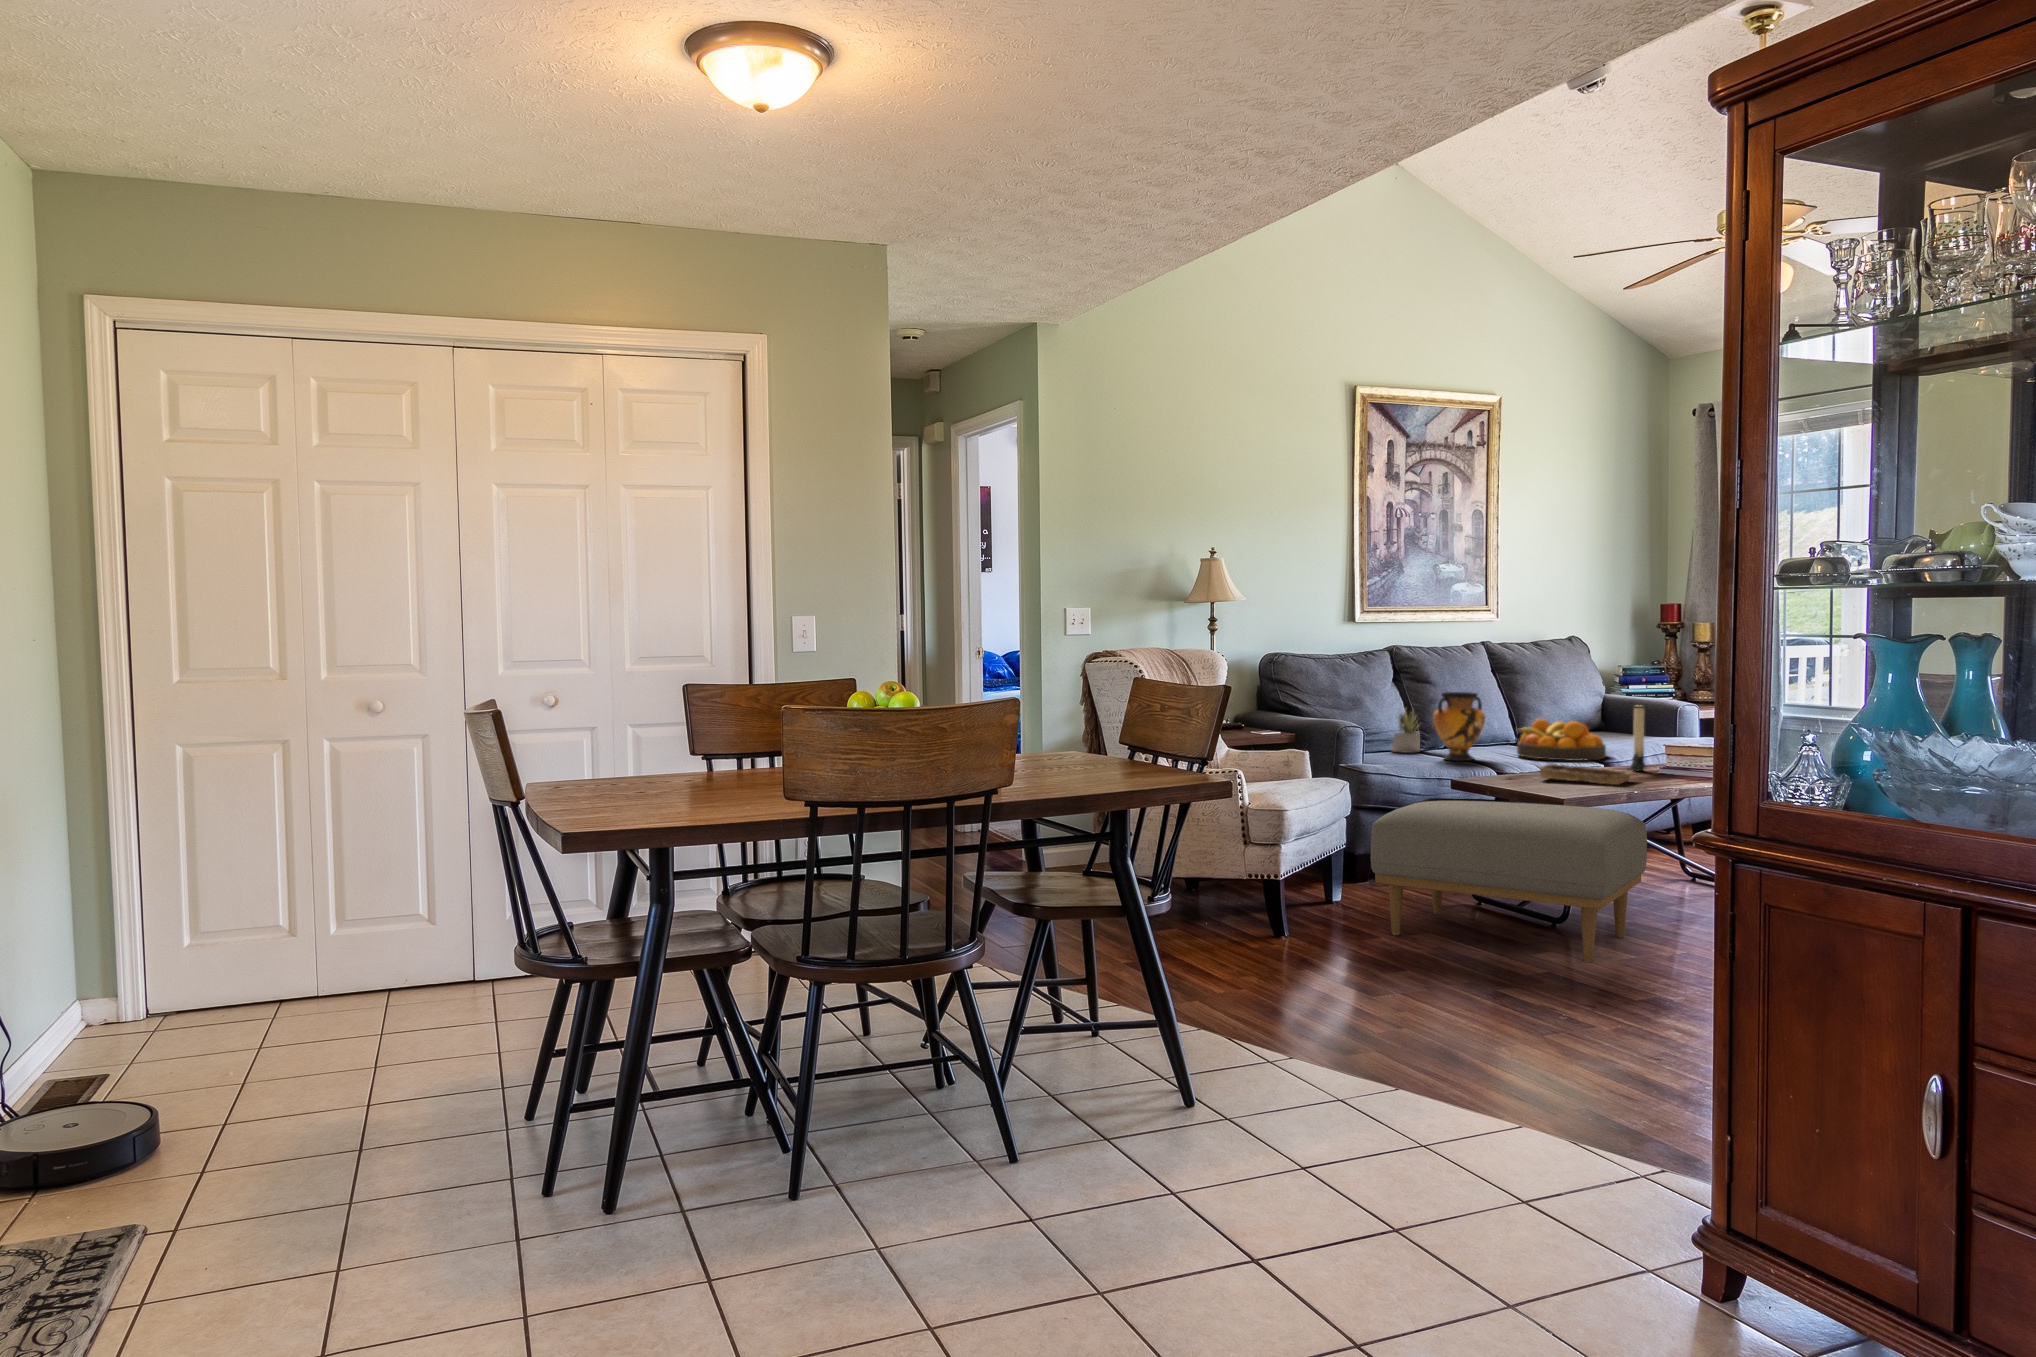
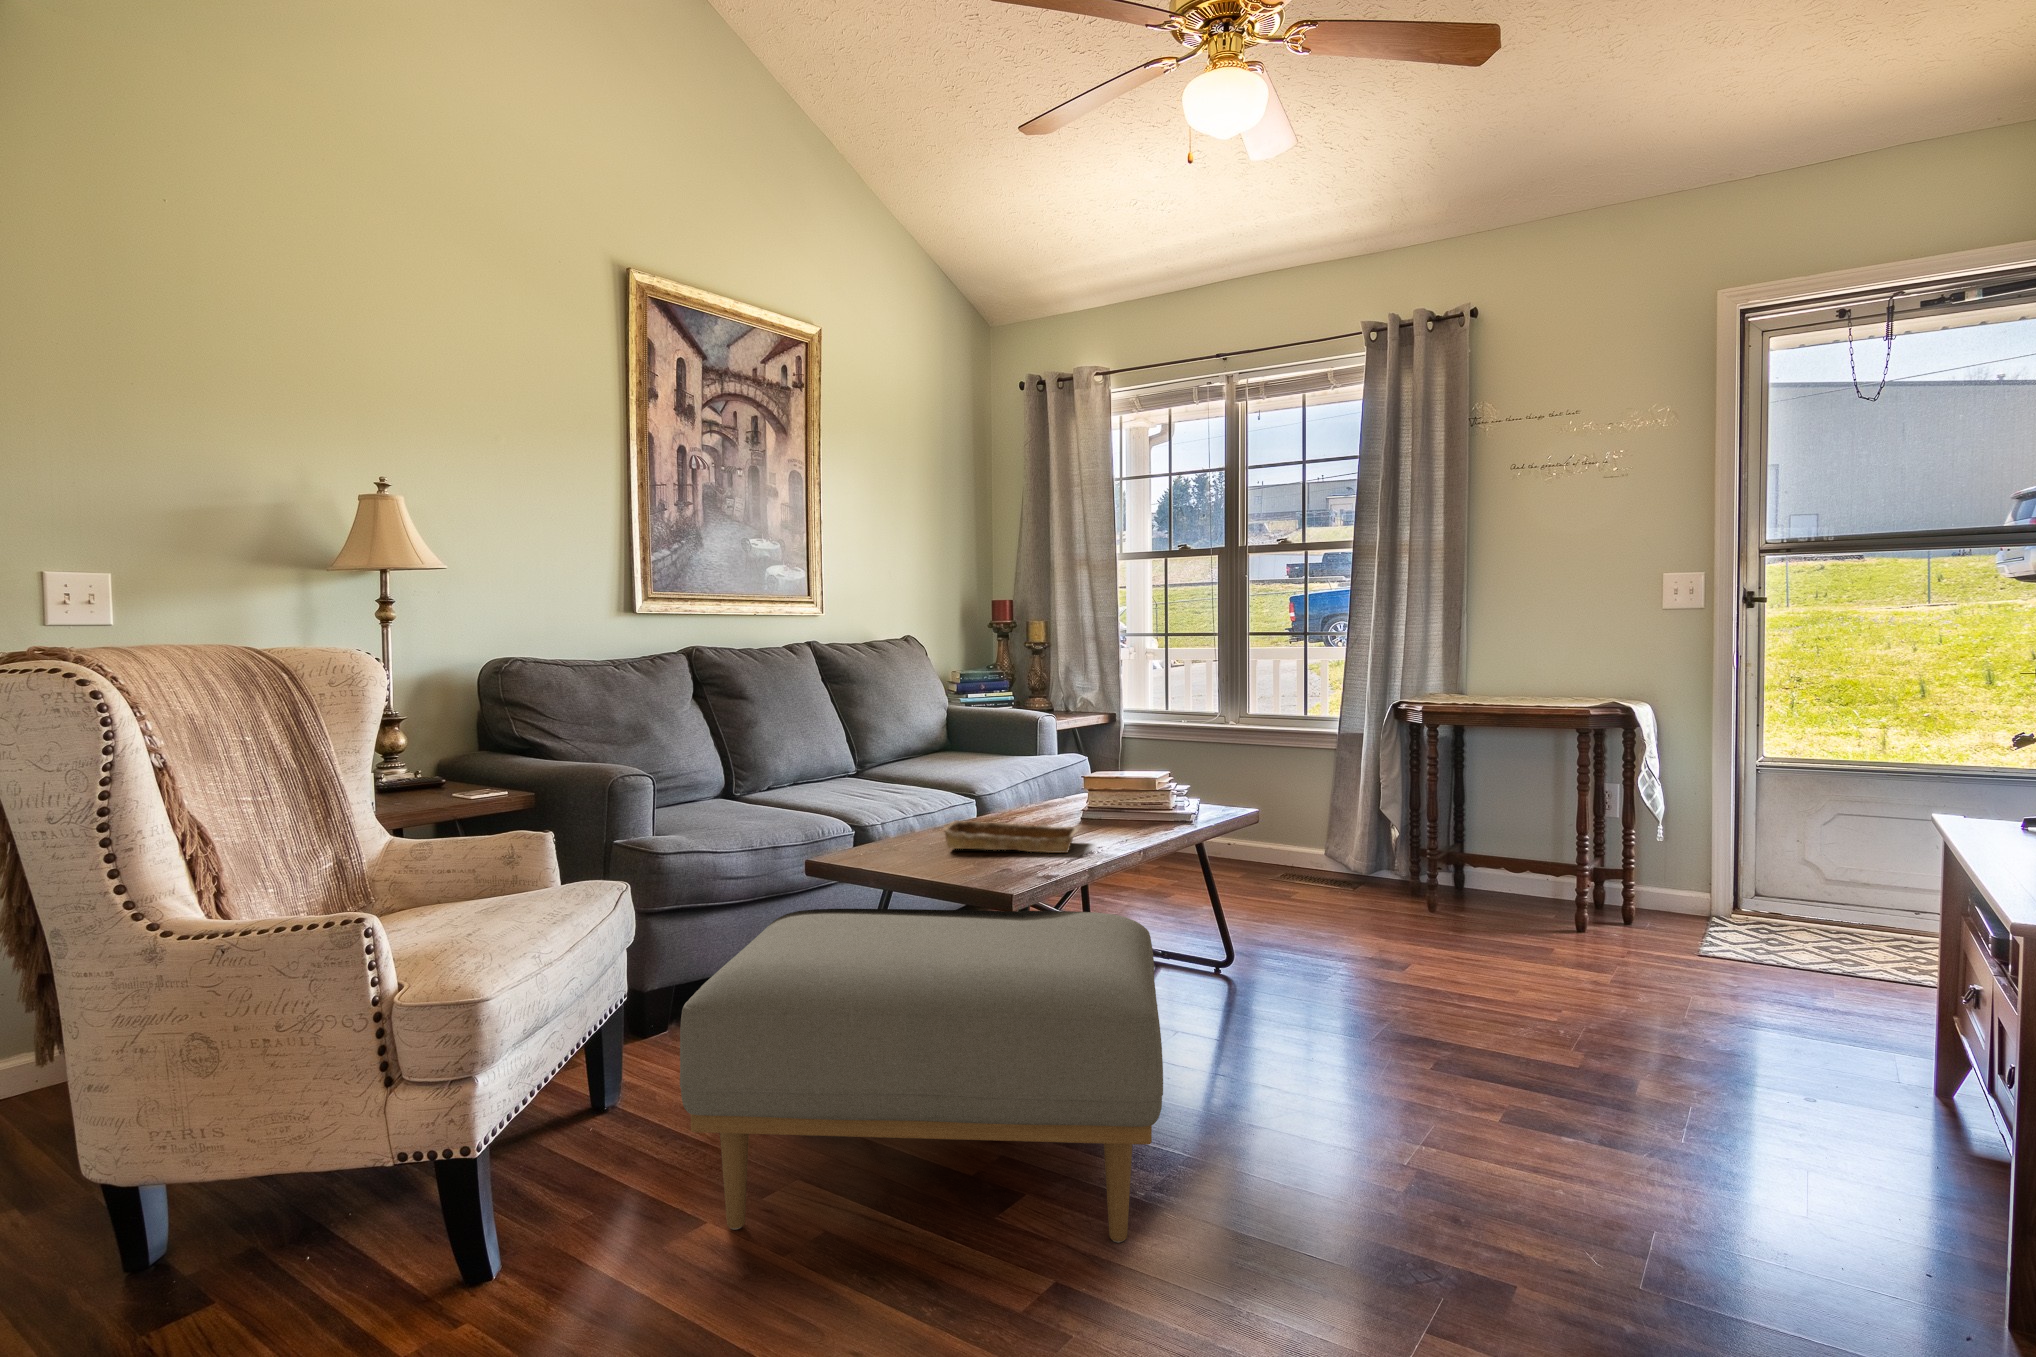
vase: present [1433,692,1485,761] -> none [760,712,836,816]
candle: present [1626,706,1645,771] -> none [1046,724,1071,820]
succulent plant: present [1391,711,1420,753] -> none [690,735,738,804]
fruit bowl: present [1517,719,1606,761] -> none [875,745,993,805]

